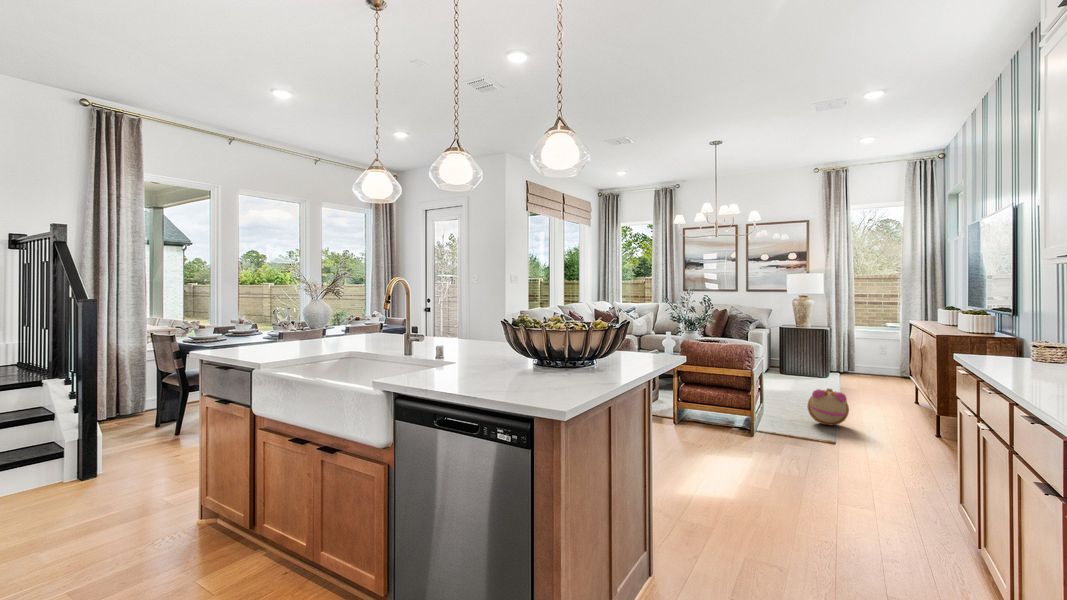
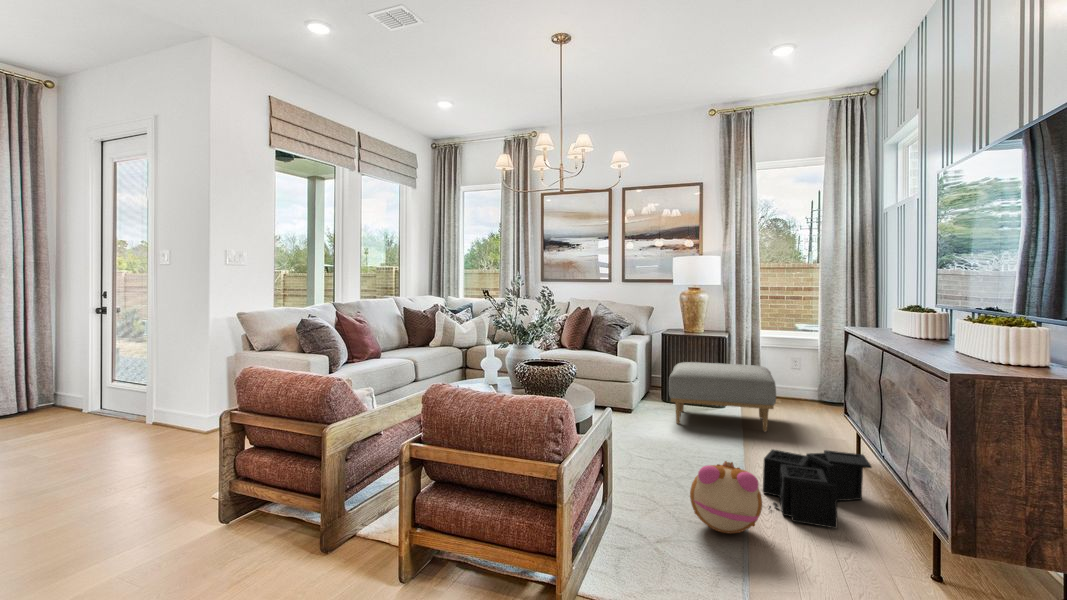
ottoman: none [787,347,863,391] -> present [669,362,776,431]
storage bin: none [849,391,919,427] -> present [763,449,872,528]

